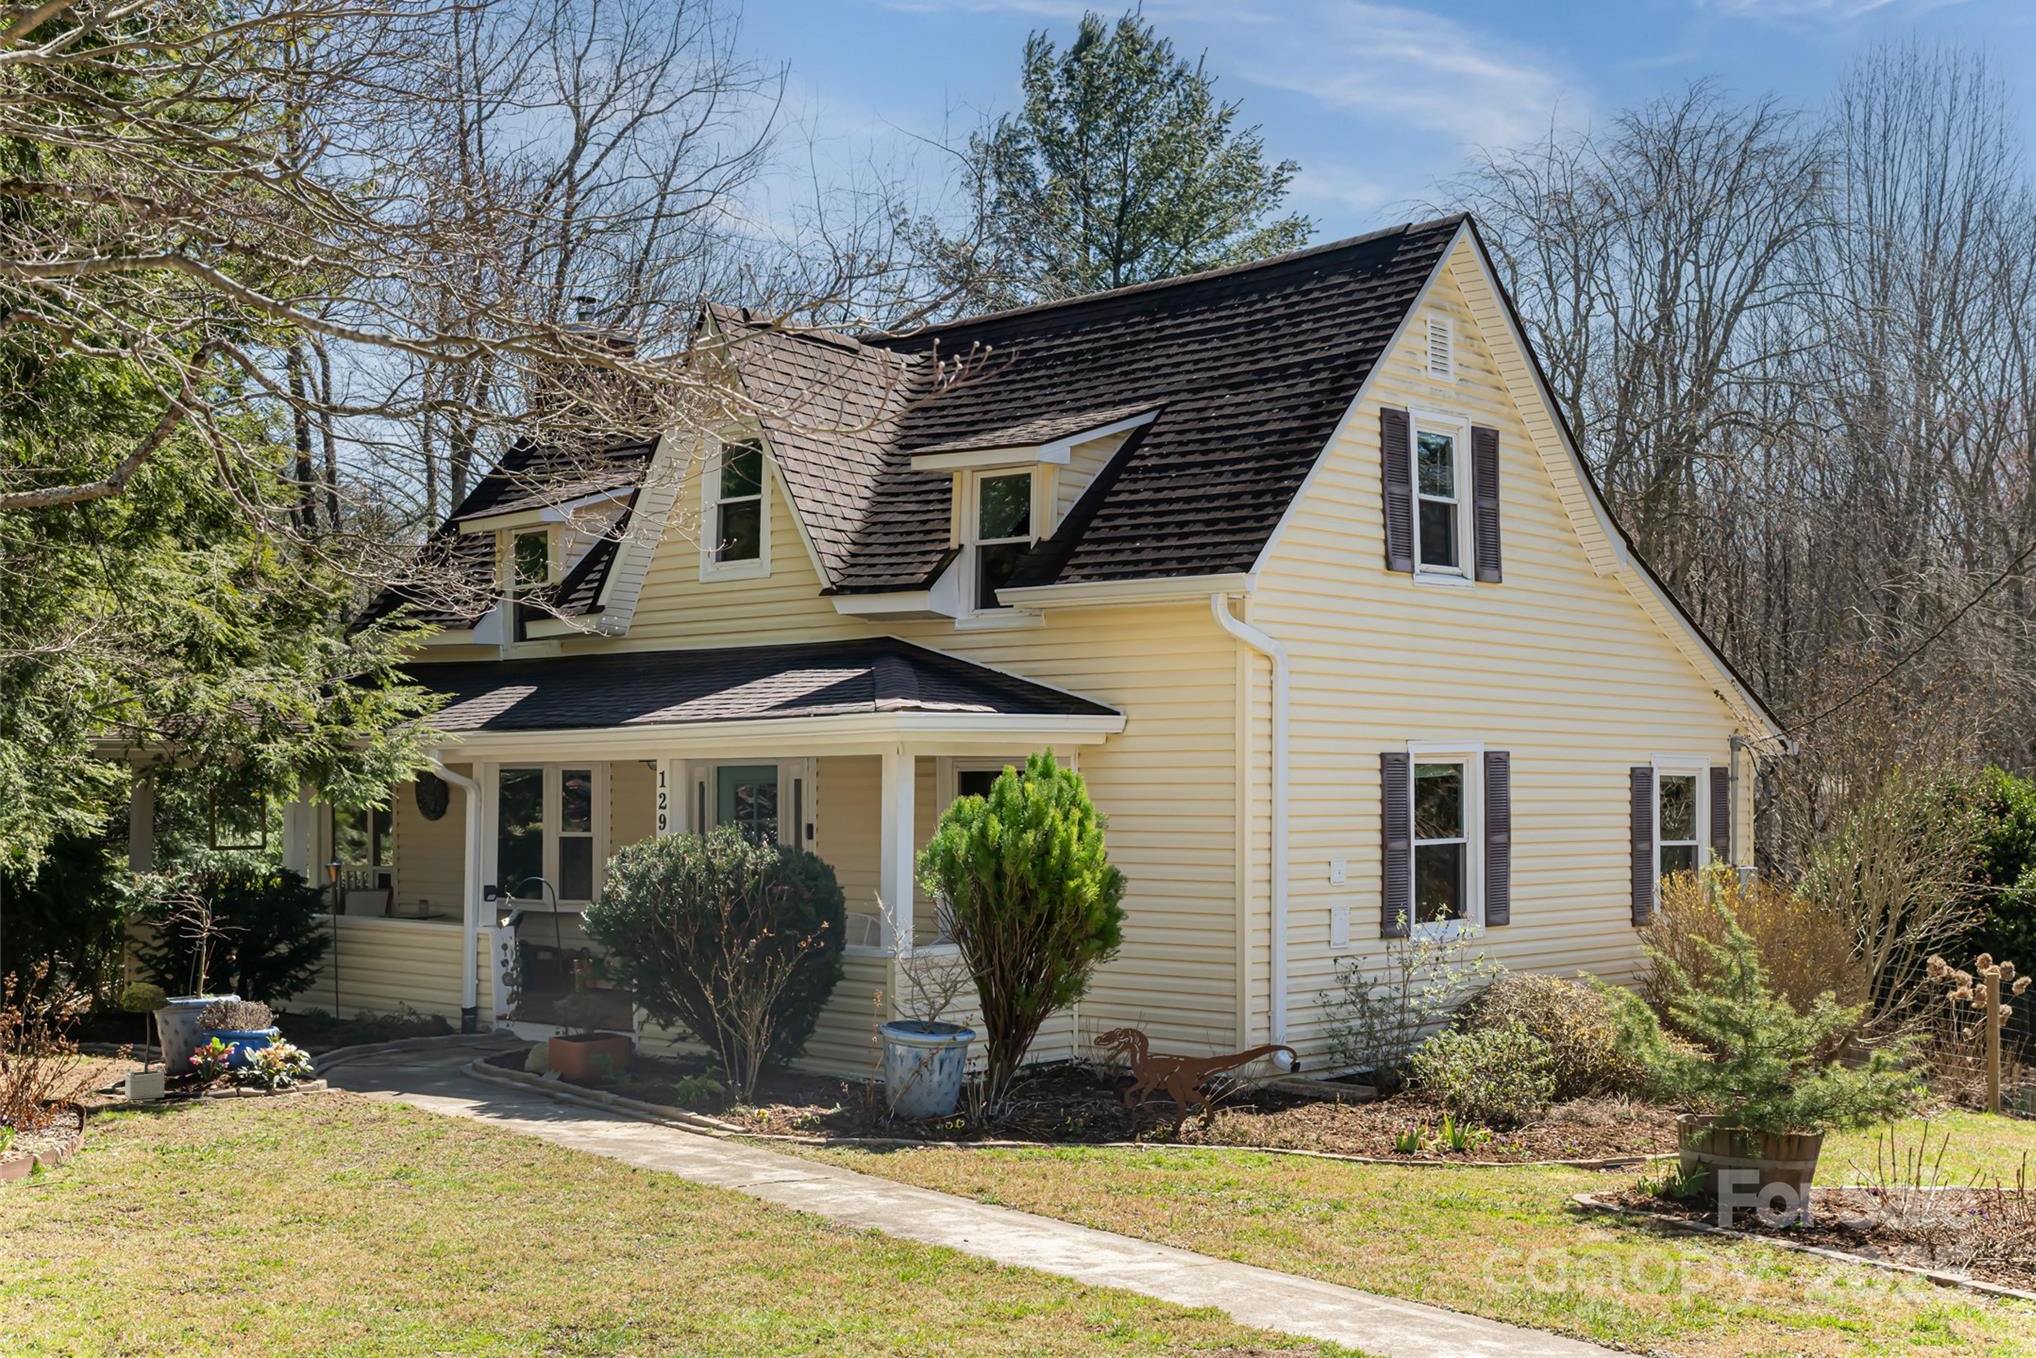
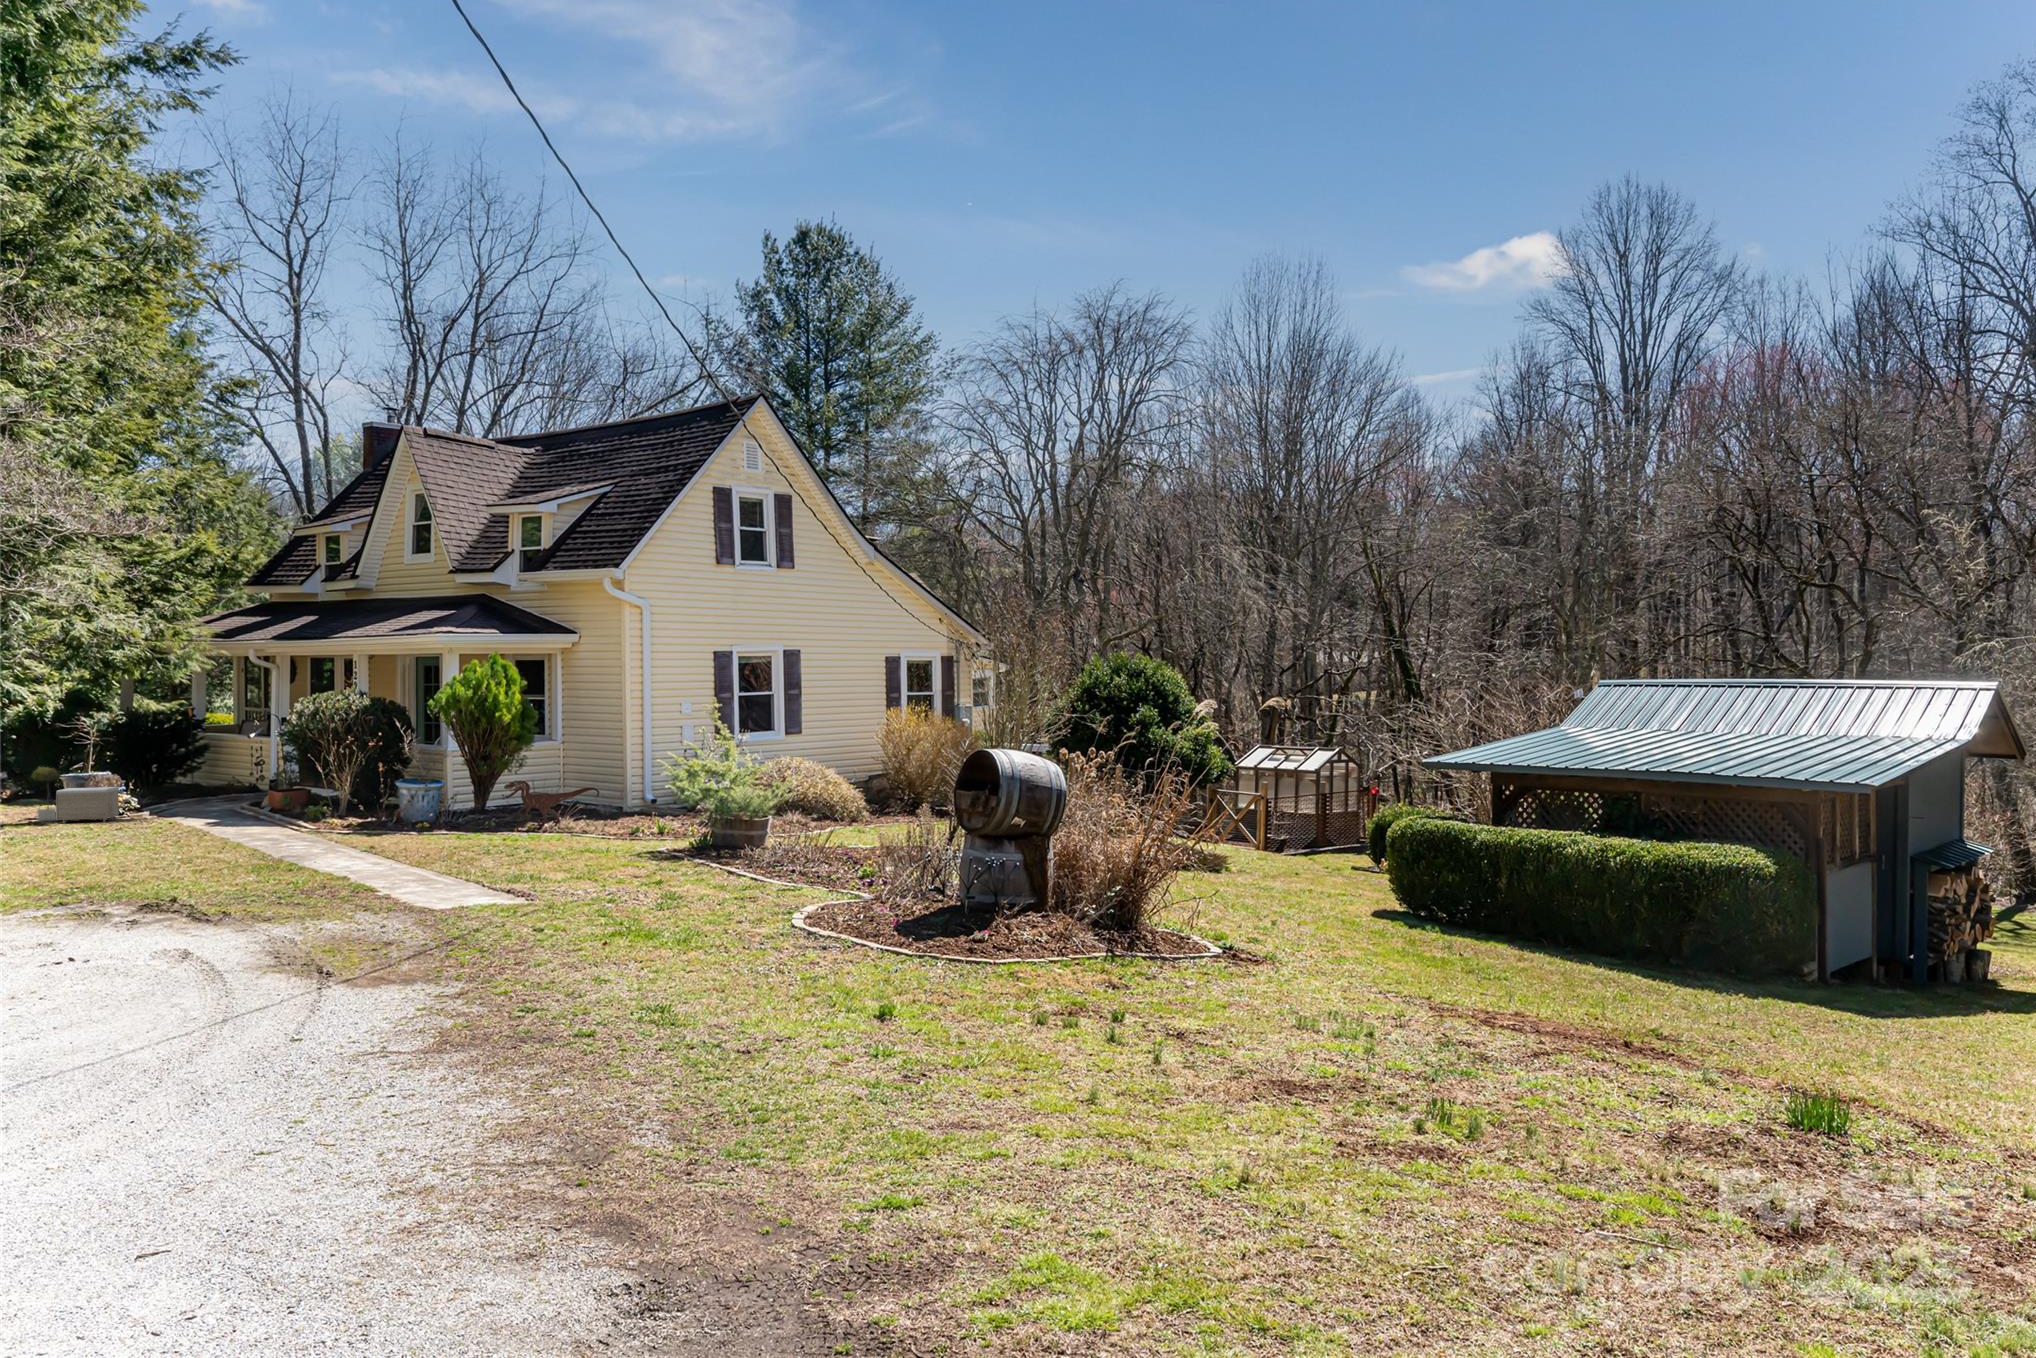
storage bench: none [173,1028,282,1105] -> present [56,787,119,823]

